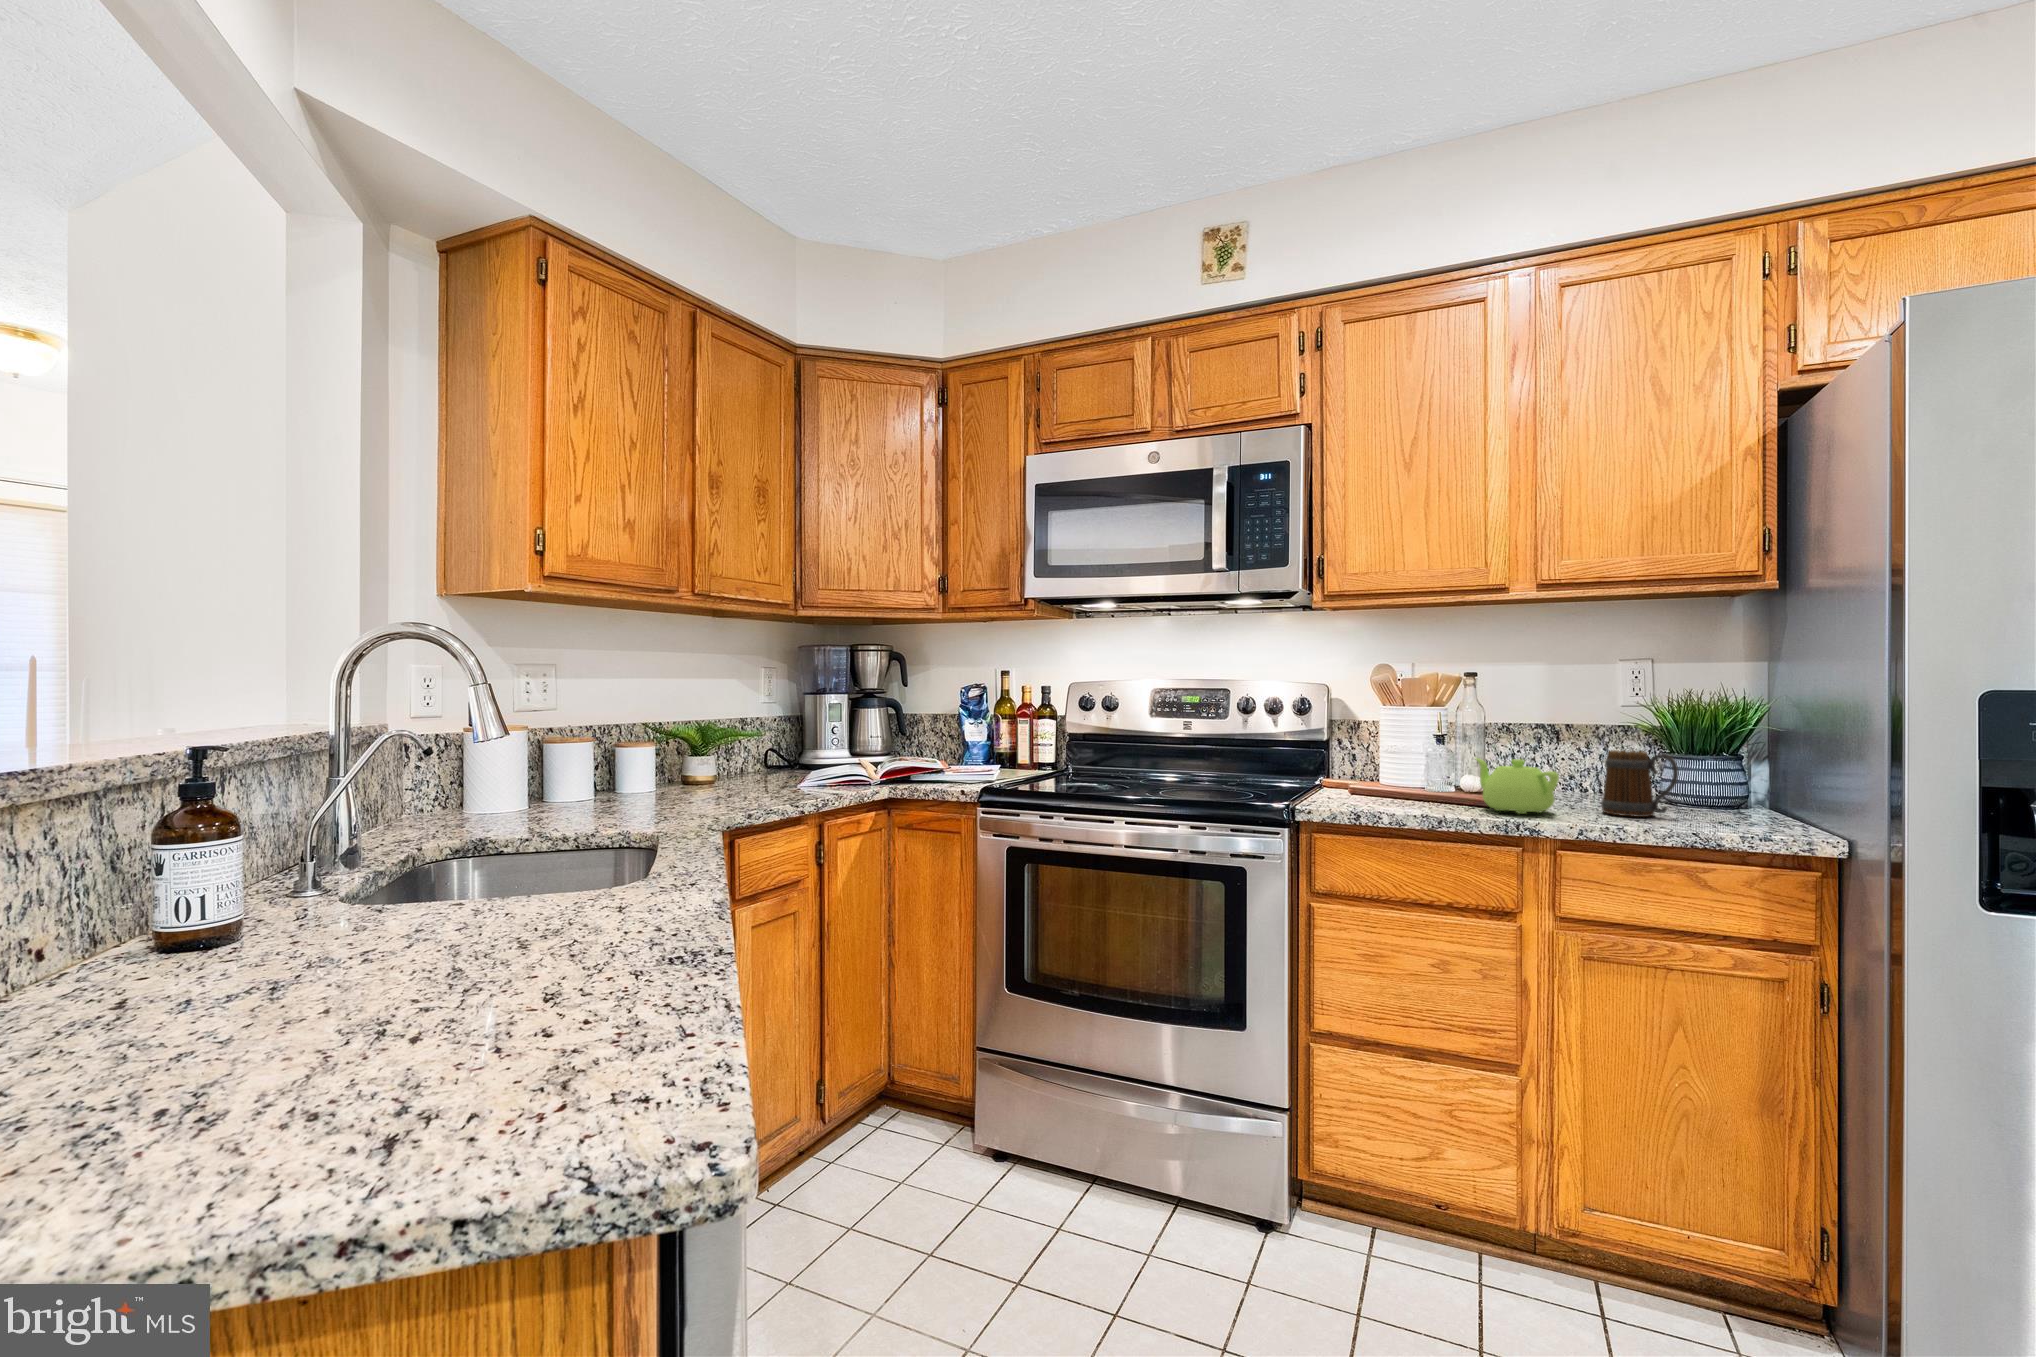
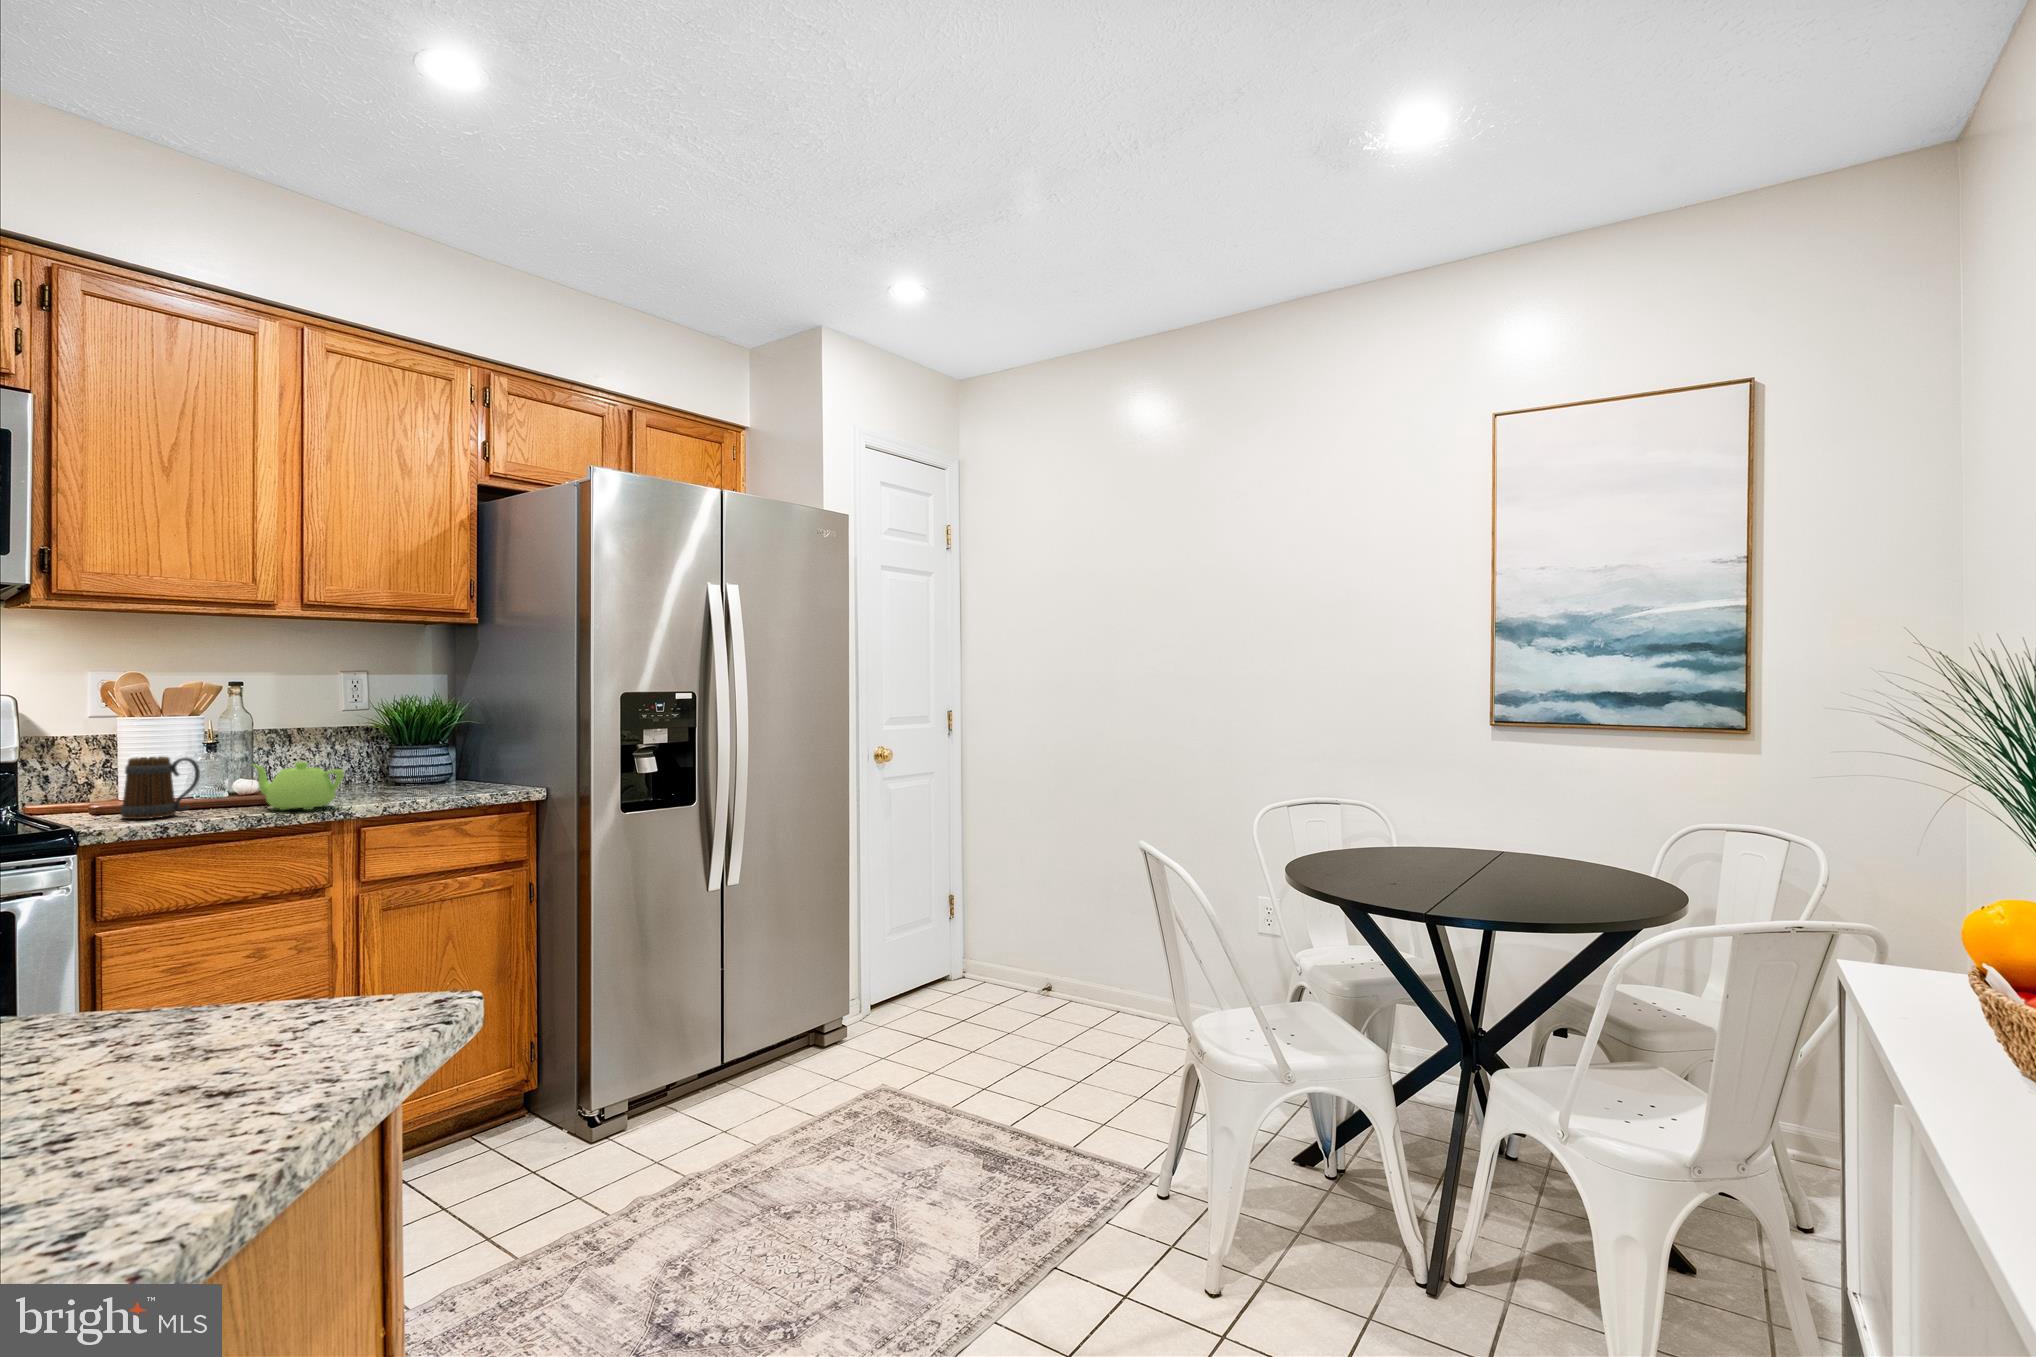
mug: present [1601,750,1678,817] -> present [121,756,200,819]

